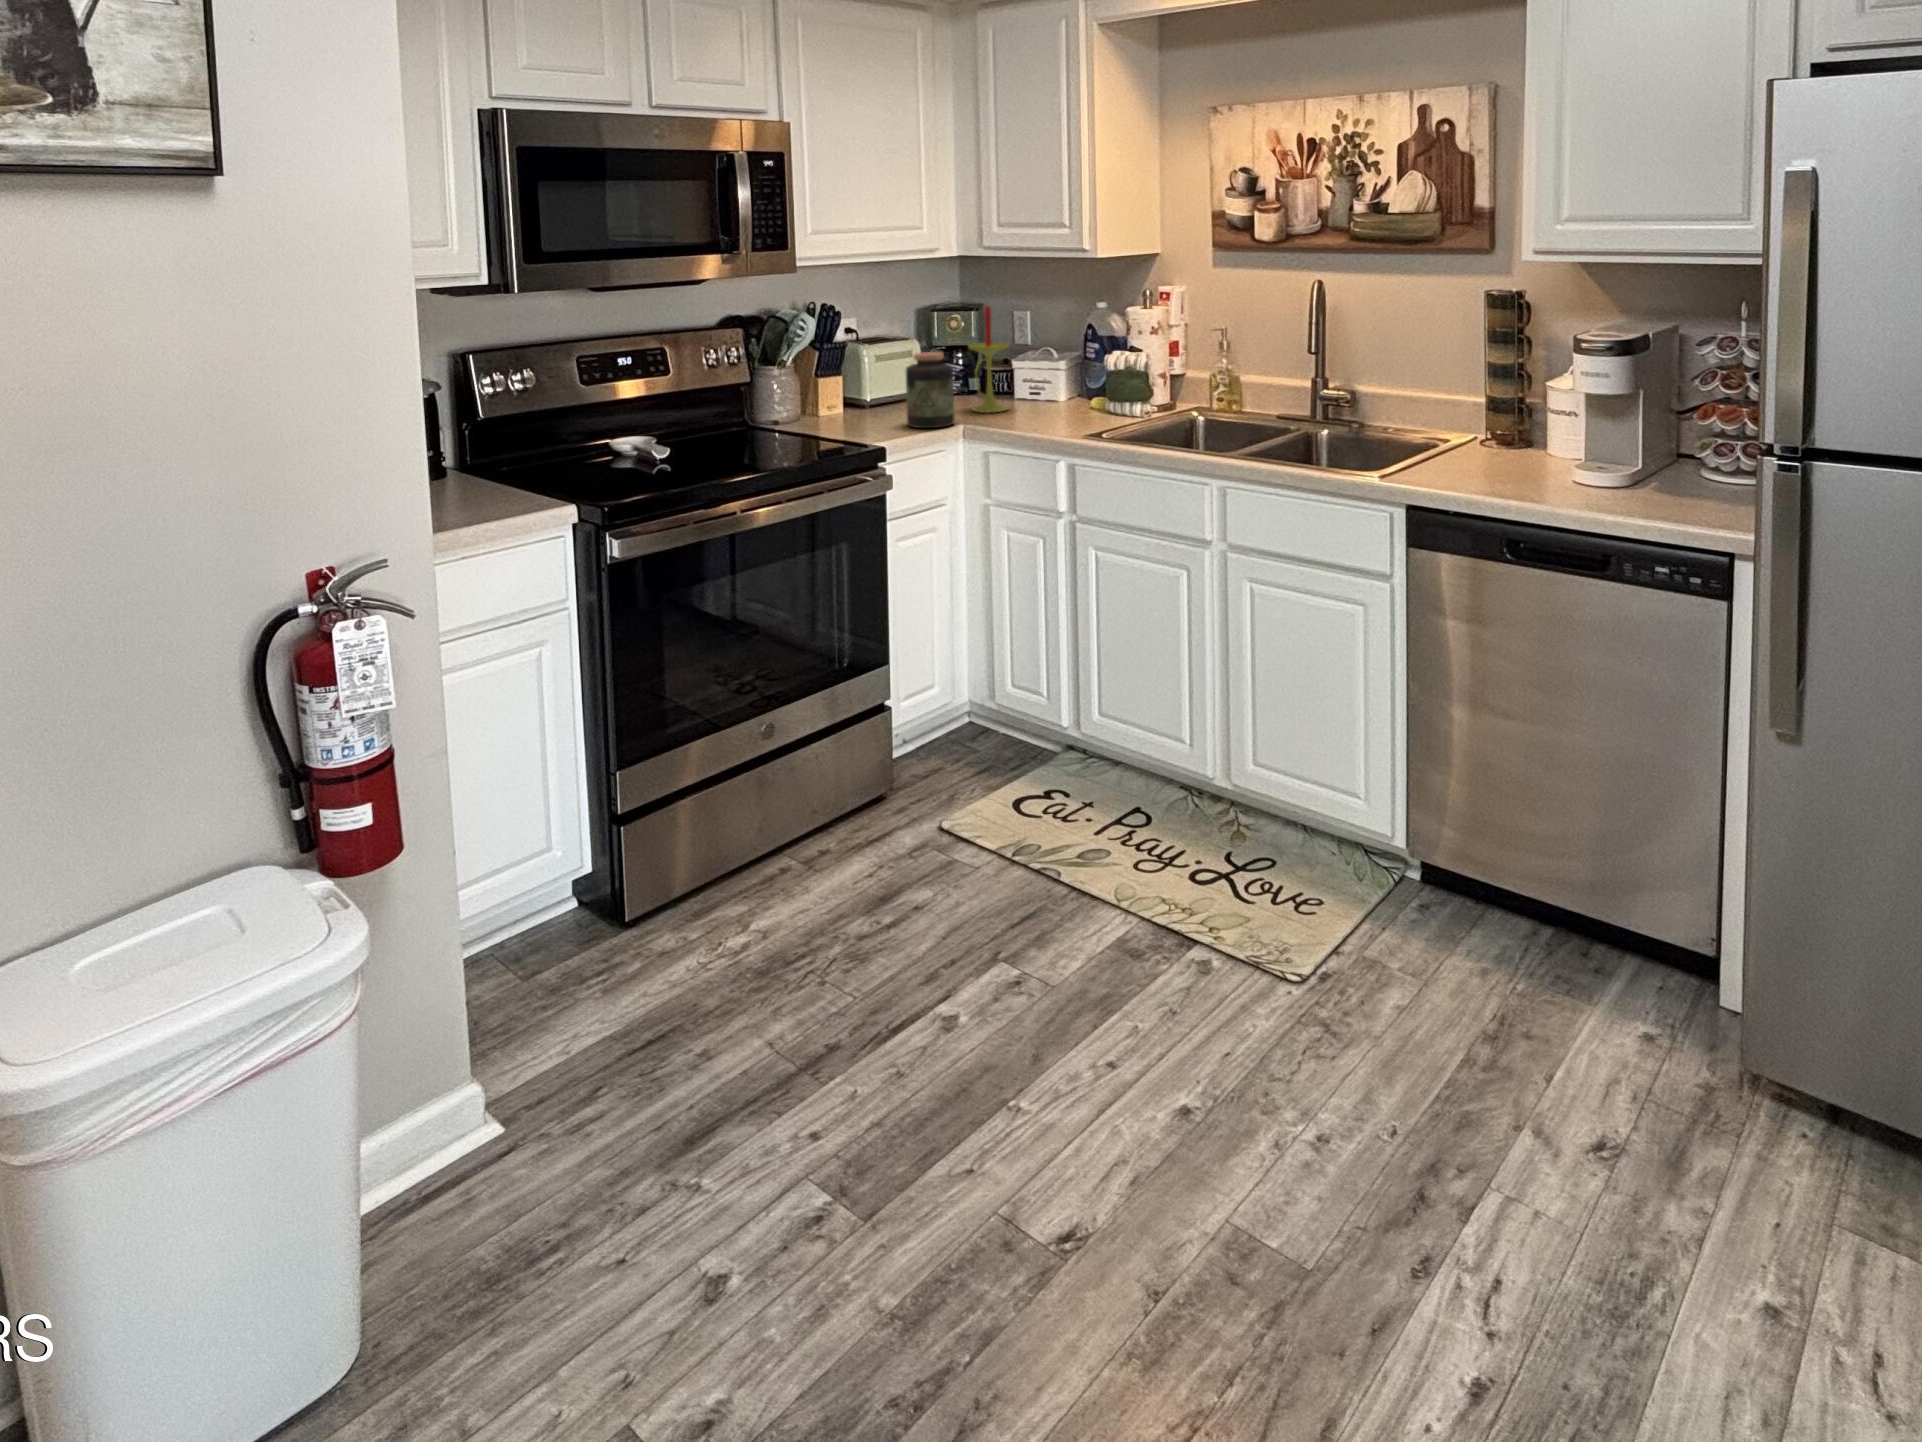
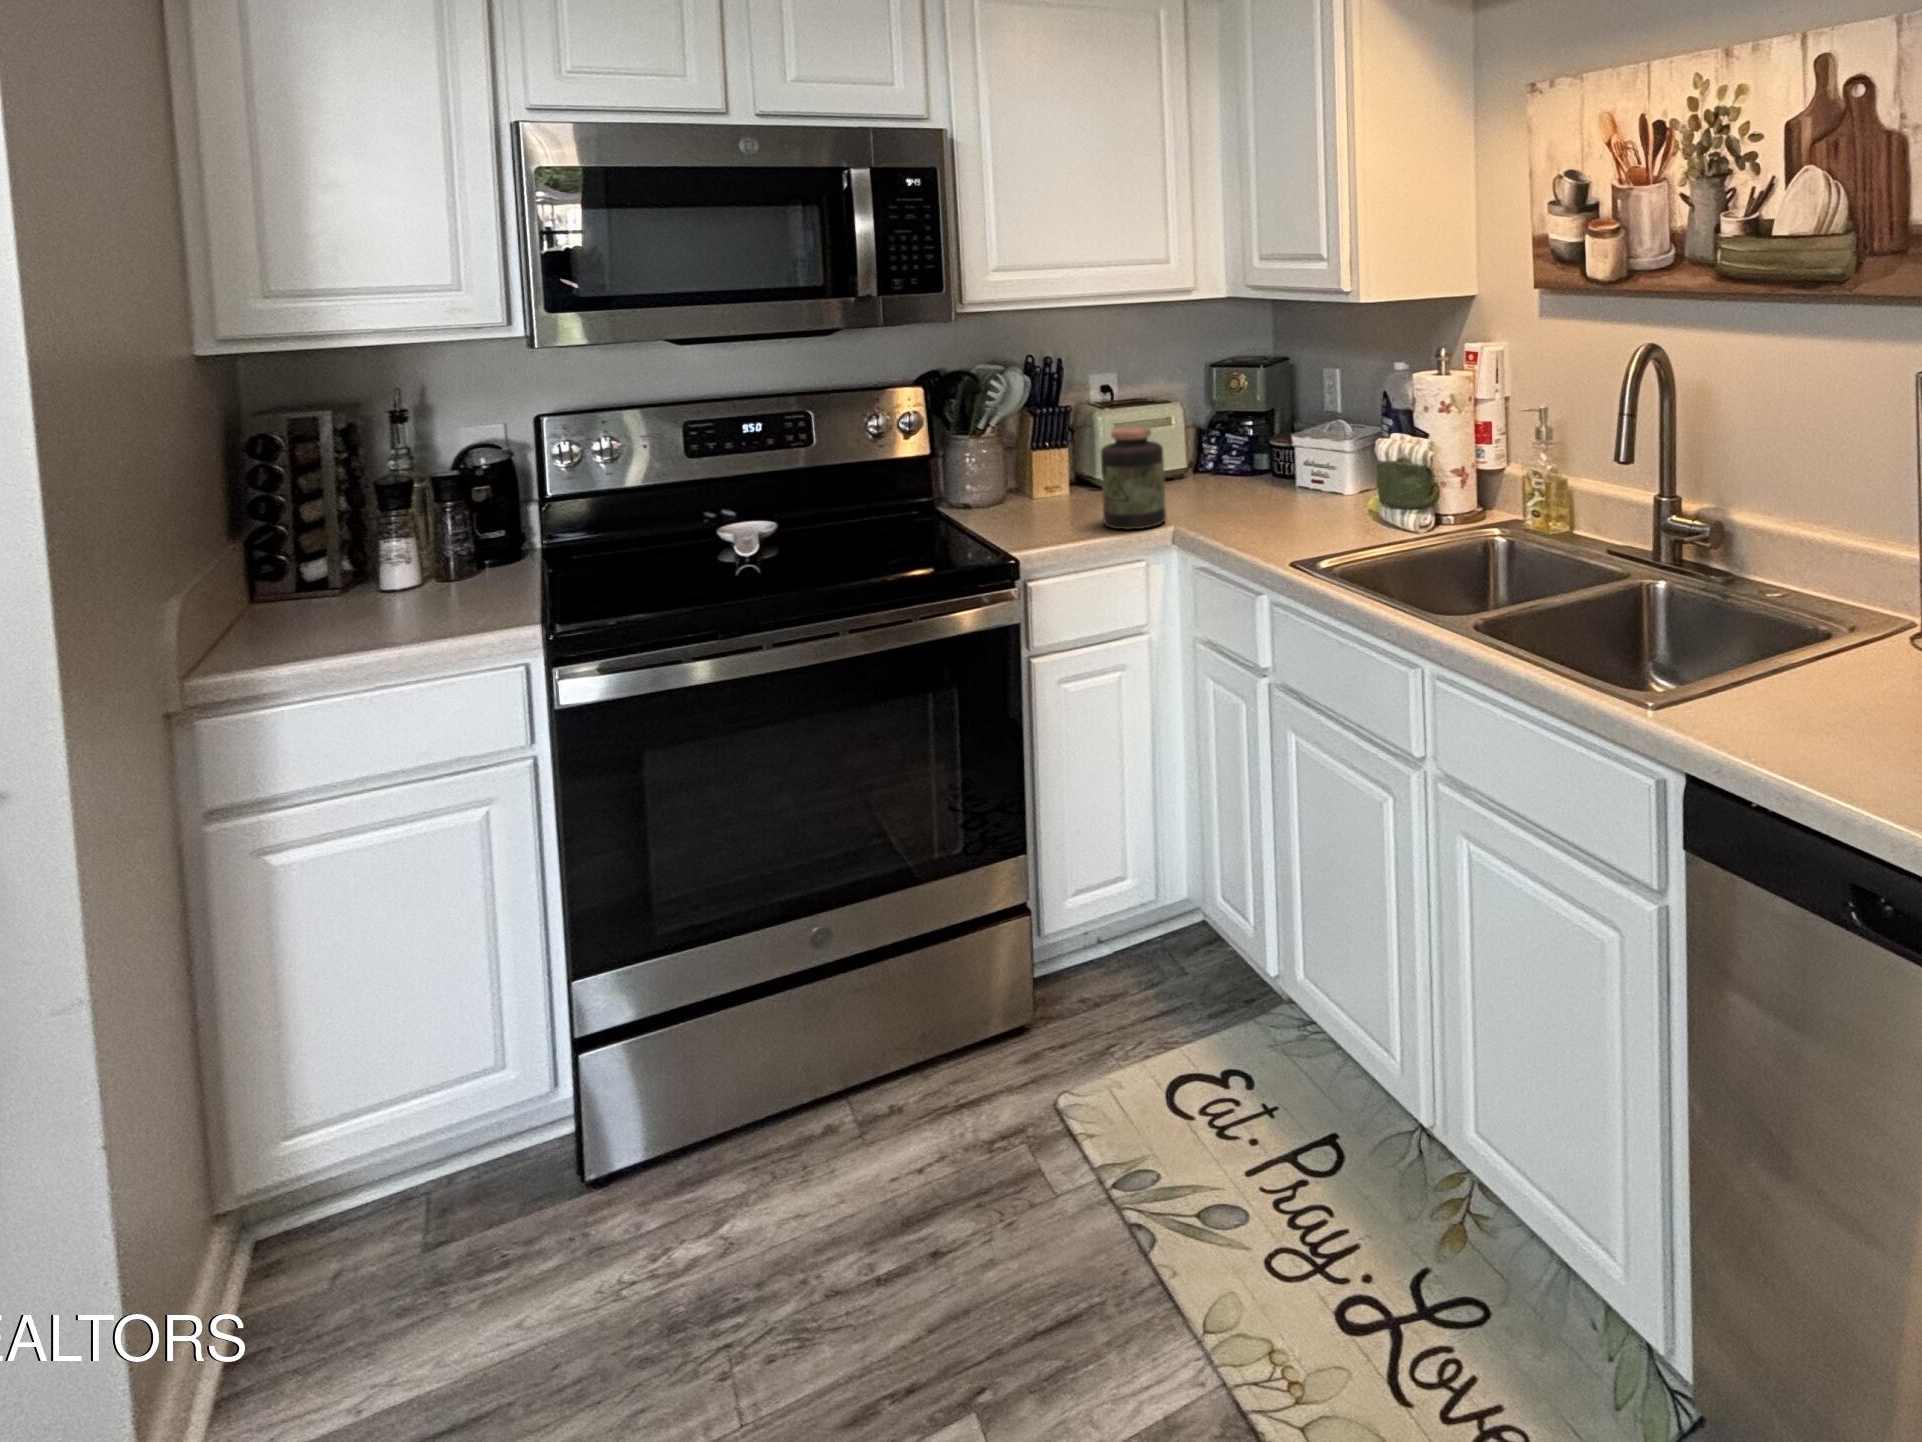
candle: present [969,306,1008,412] -> none [1209,361,1264,507]

